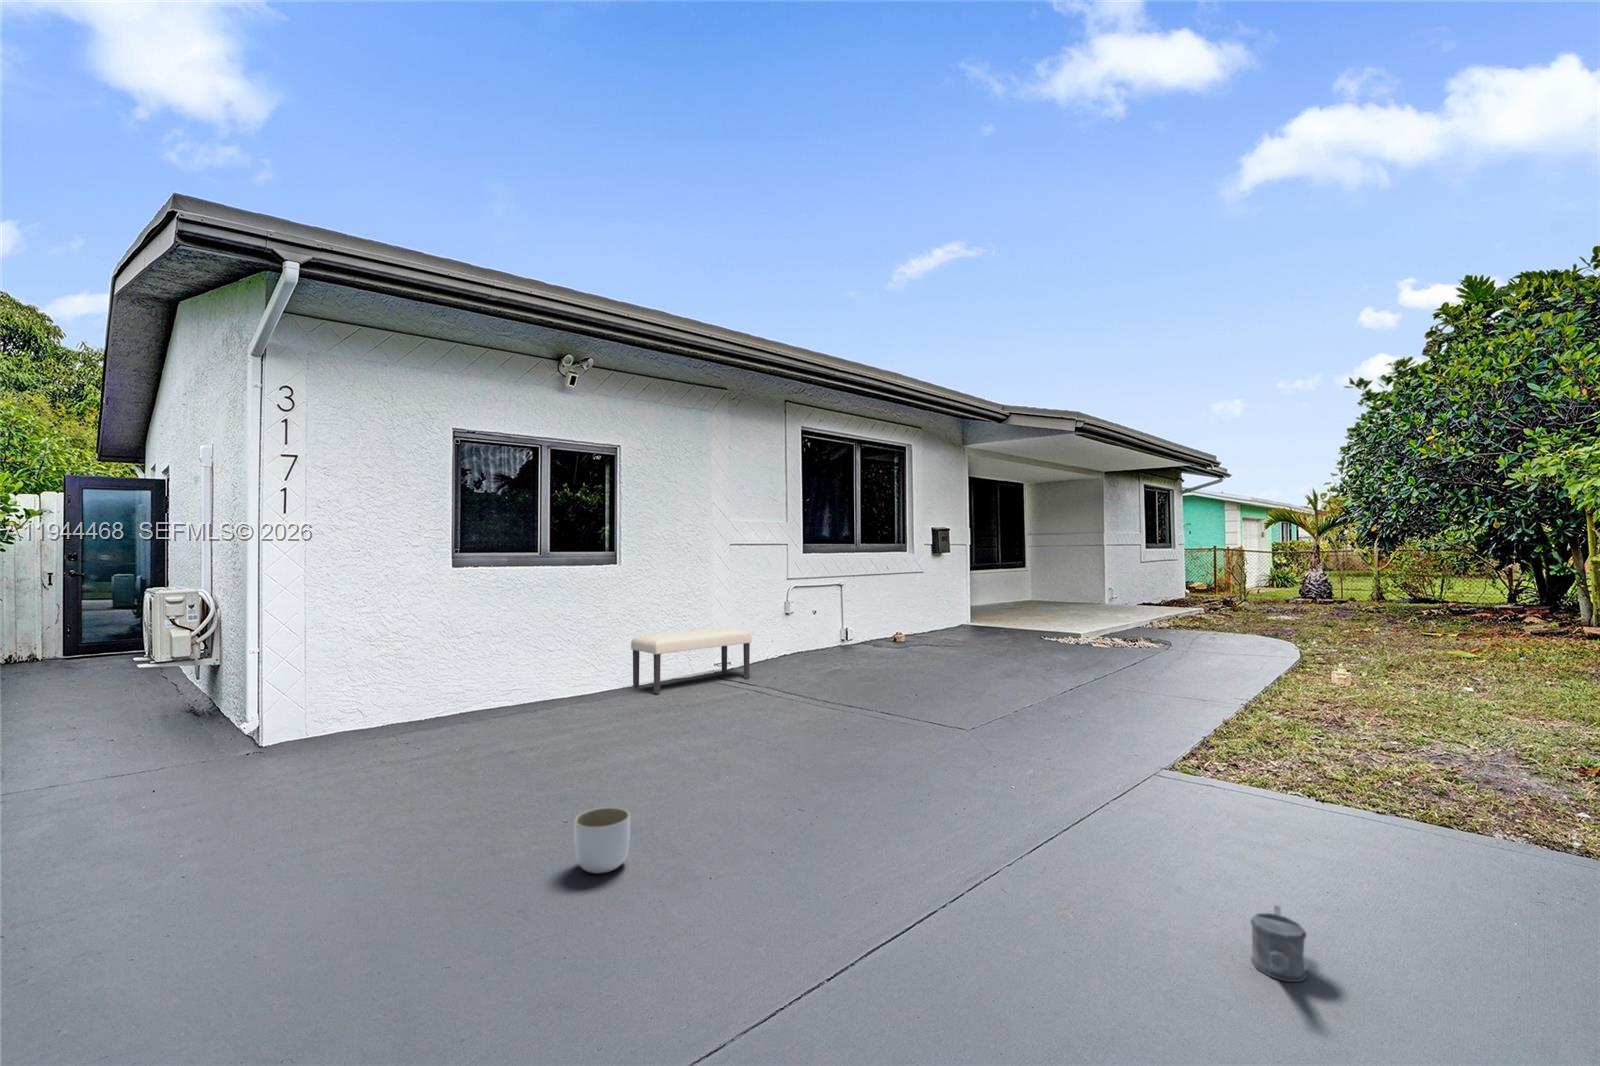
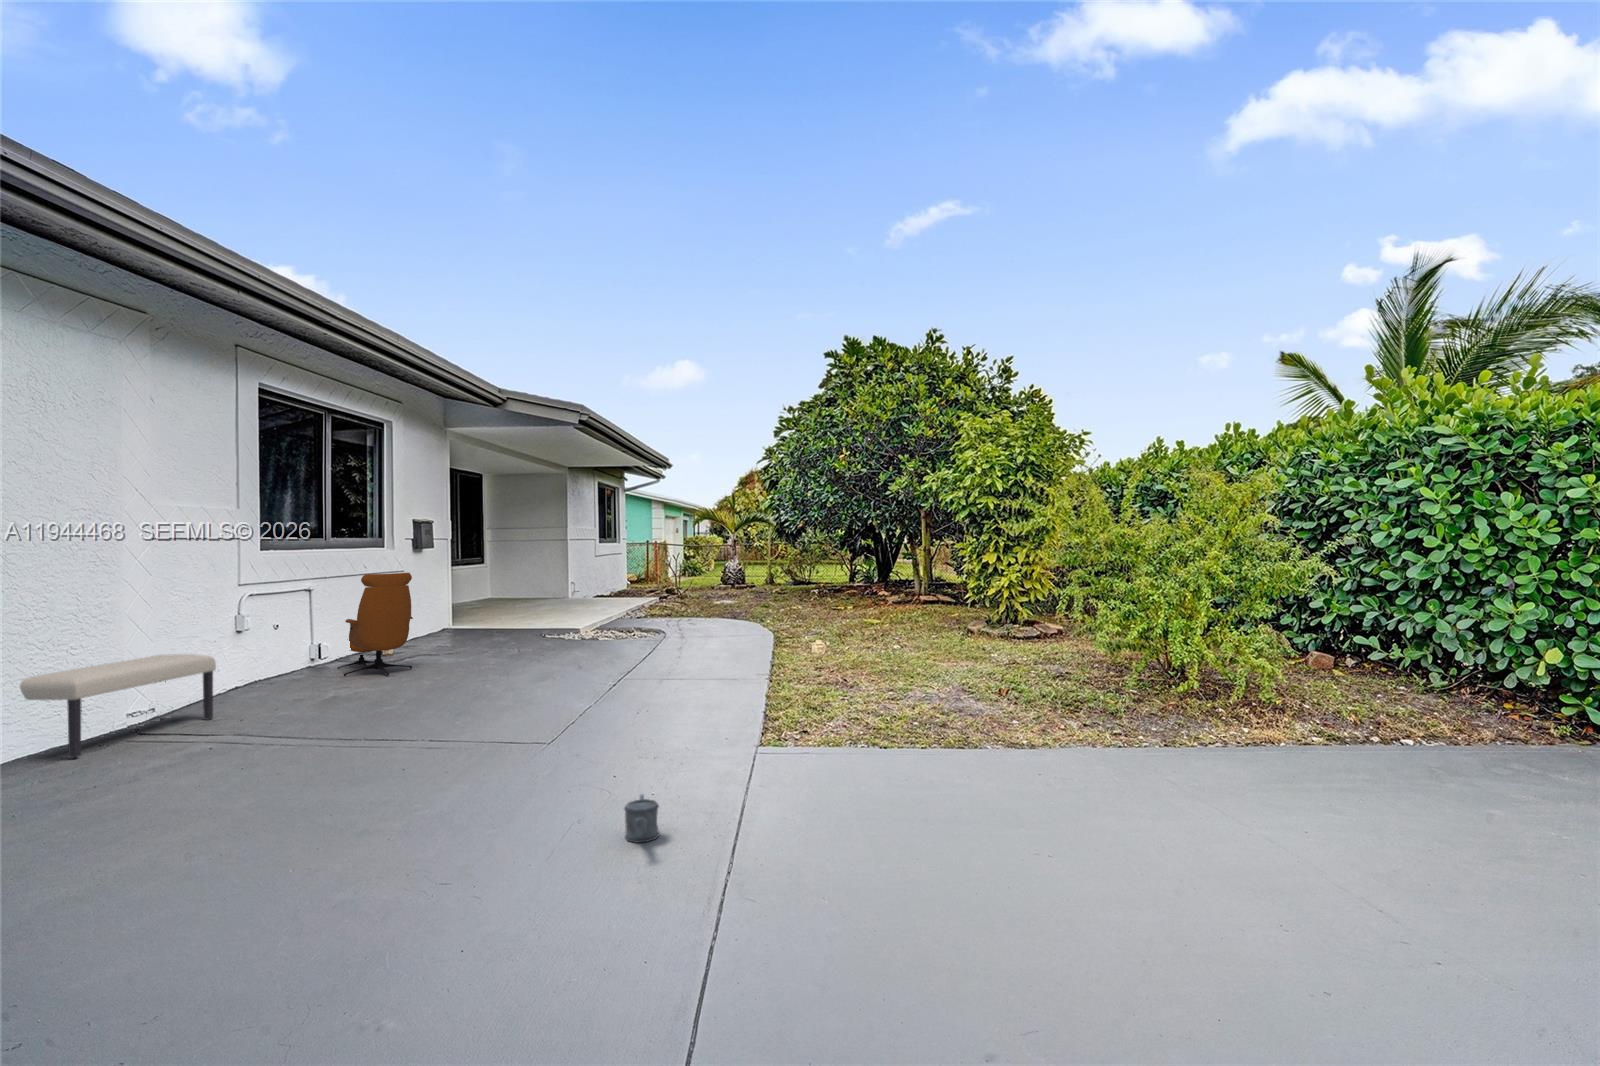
lounge chair: none [858,574,910,660] -> present [338,573,413,676]
planter: present [574,807,630,873] -> none [254,843,331,923]
watering can: present [1251,905,1307,982] -> present [624,795,659,843]

